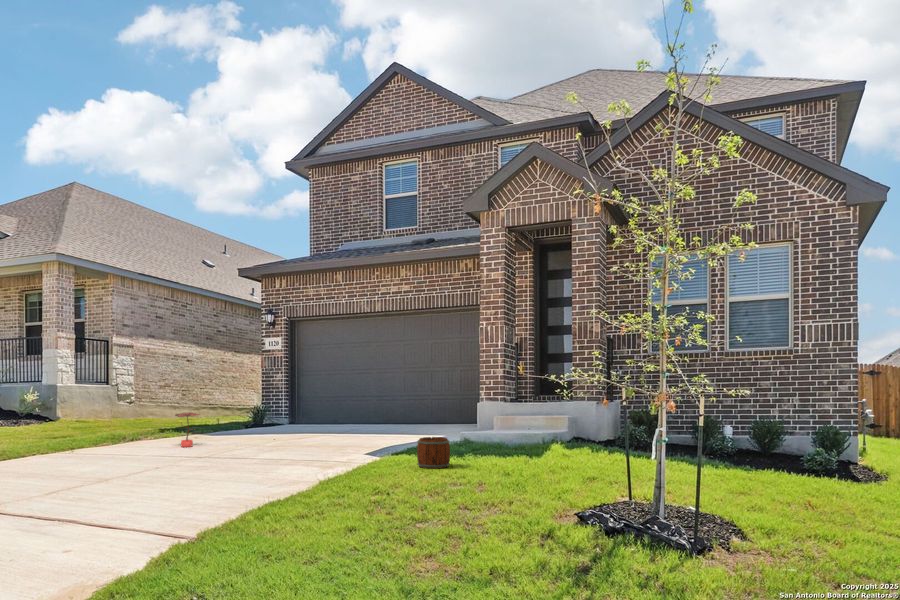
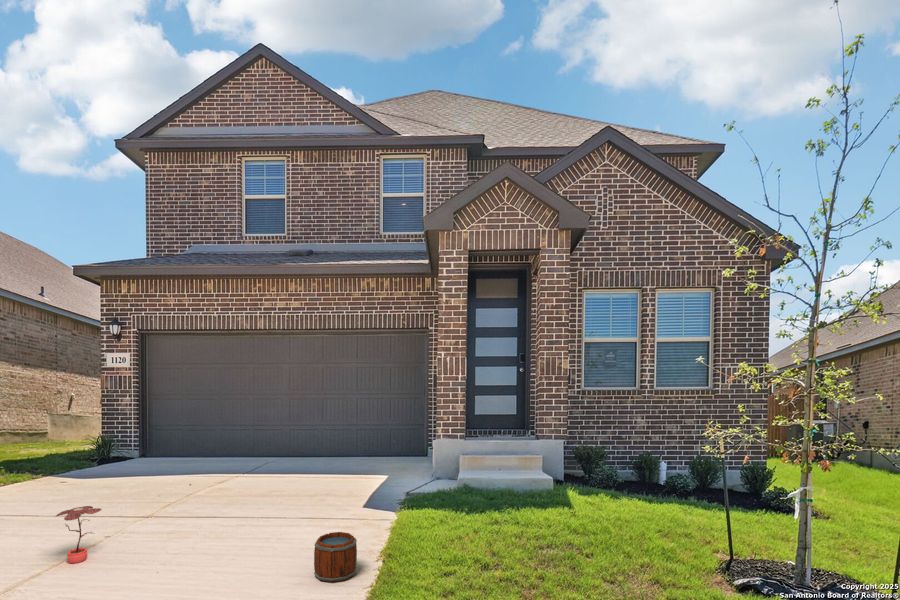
bucket: present [417,437,450,469] -> present [314,532,357,582]

